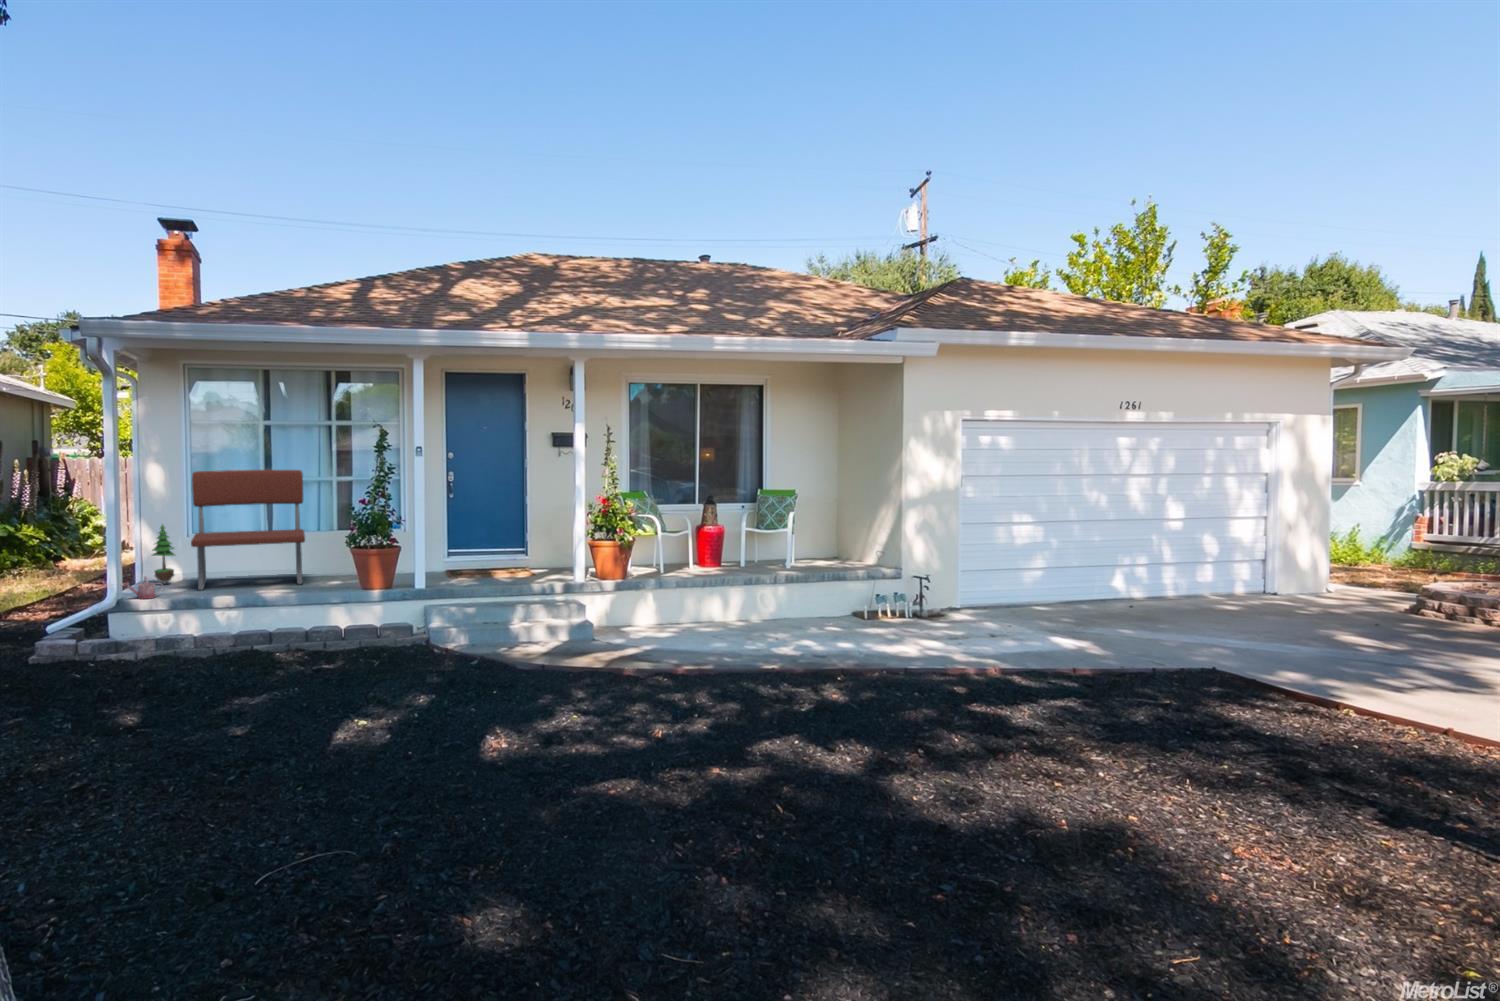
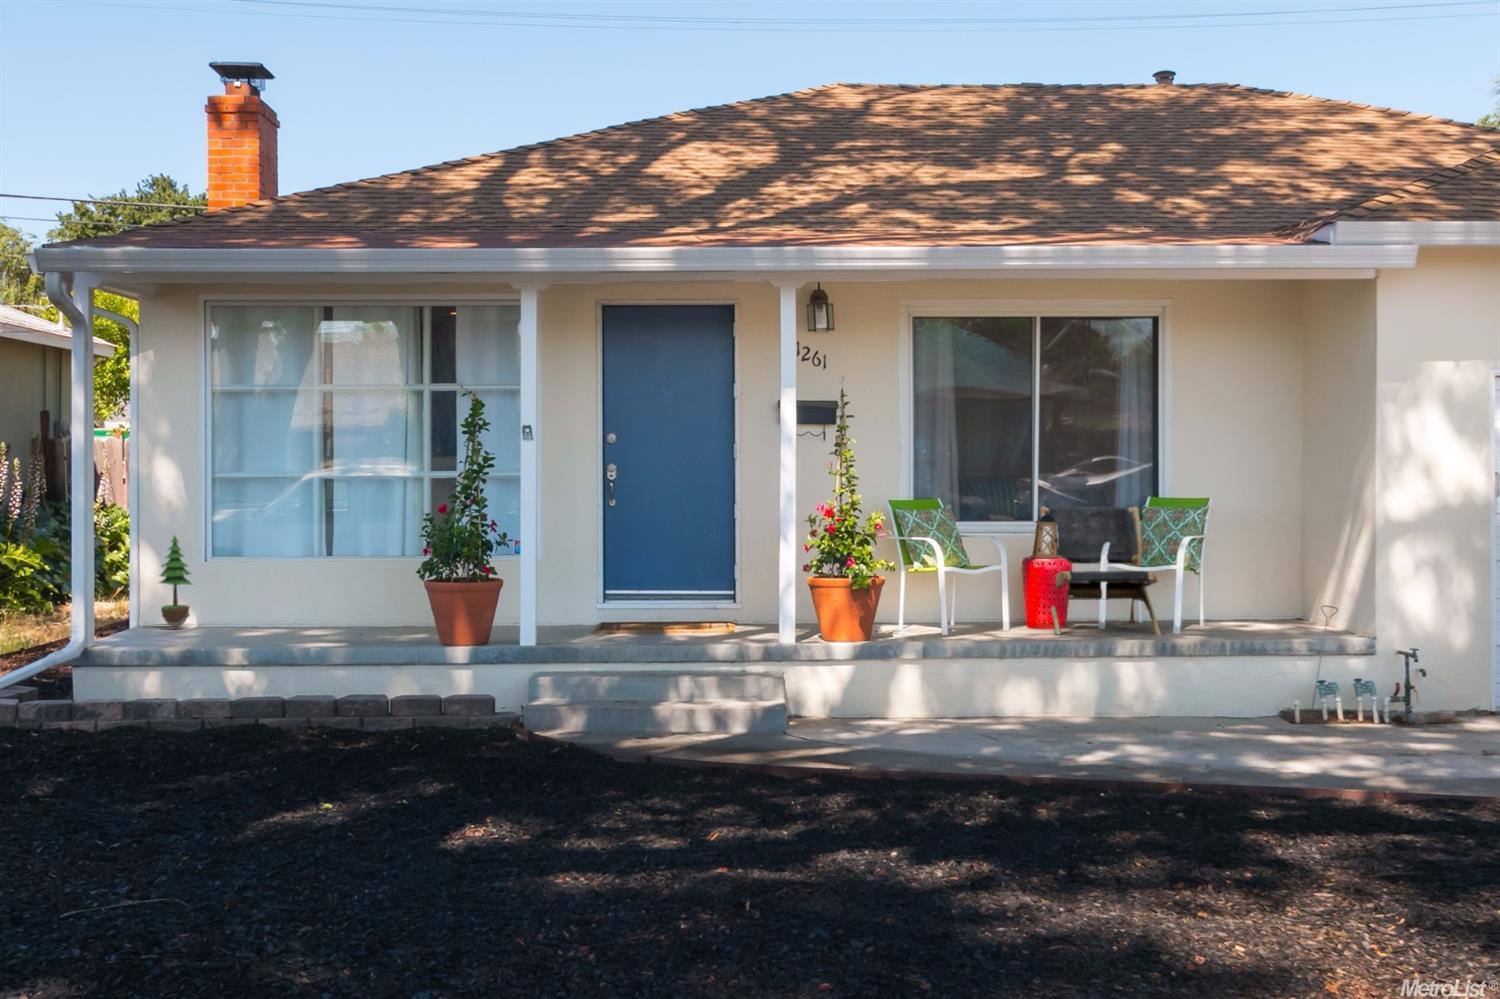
bench: present [191,470,305,590] -> none [196,455,377,637]
lounge chair: none [705,494,774,569] -> present [1040,506,1161,635]
watering can: present [123,576,159,599] -> none [94,608,154,644]

